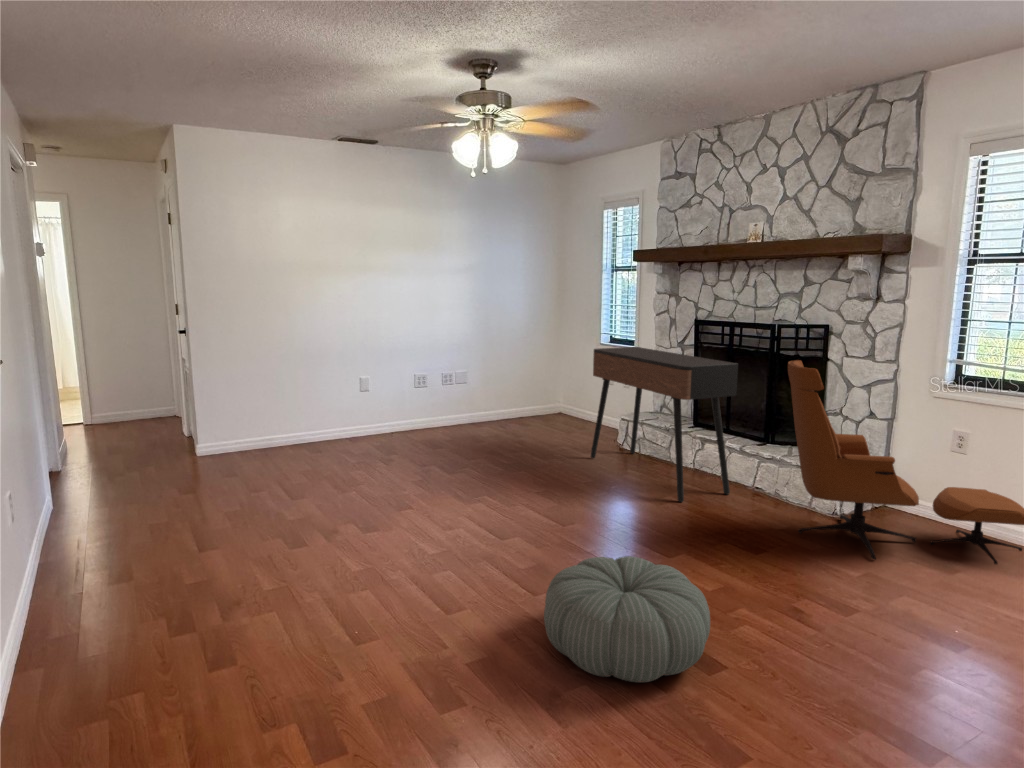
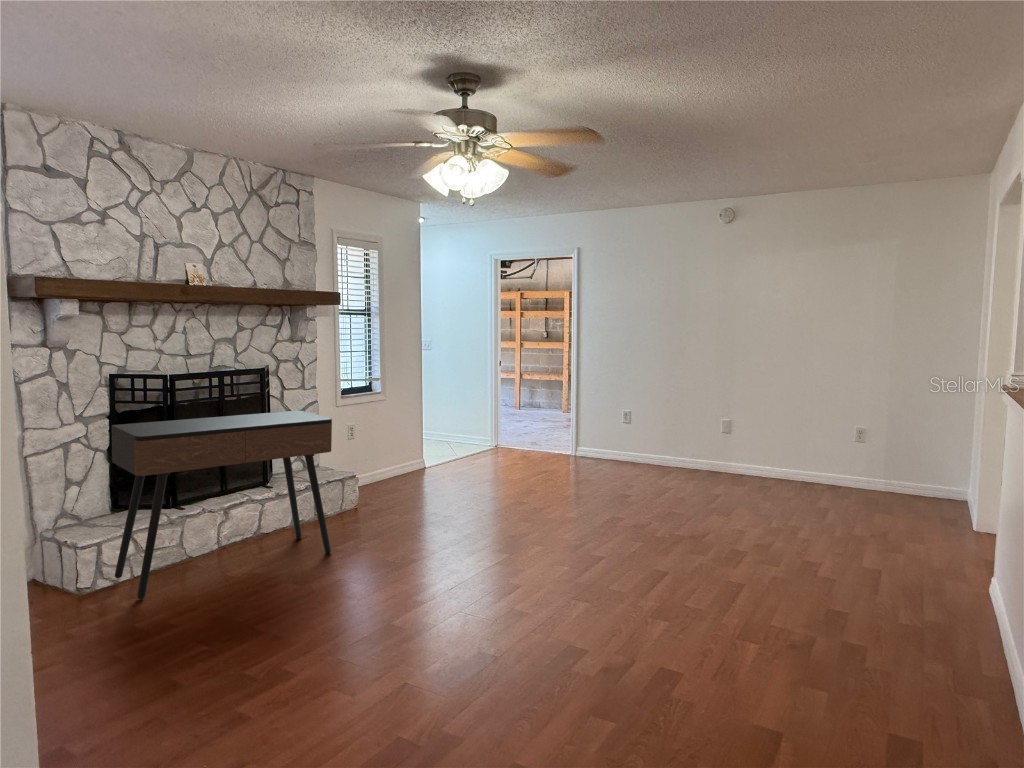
lounge chair: present [788,360,1024,564] -> none [353,394,431,522]
pouf: present [544,556,710,682] -> none [556,513,655,575]

